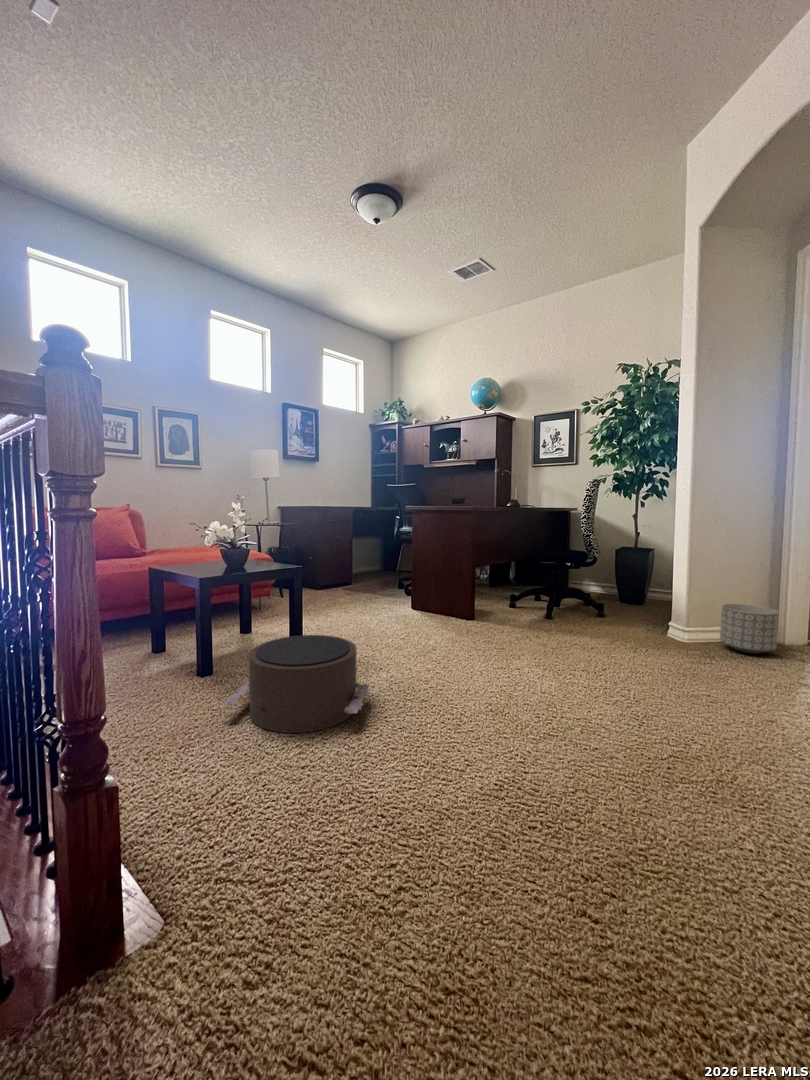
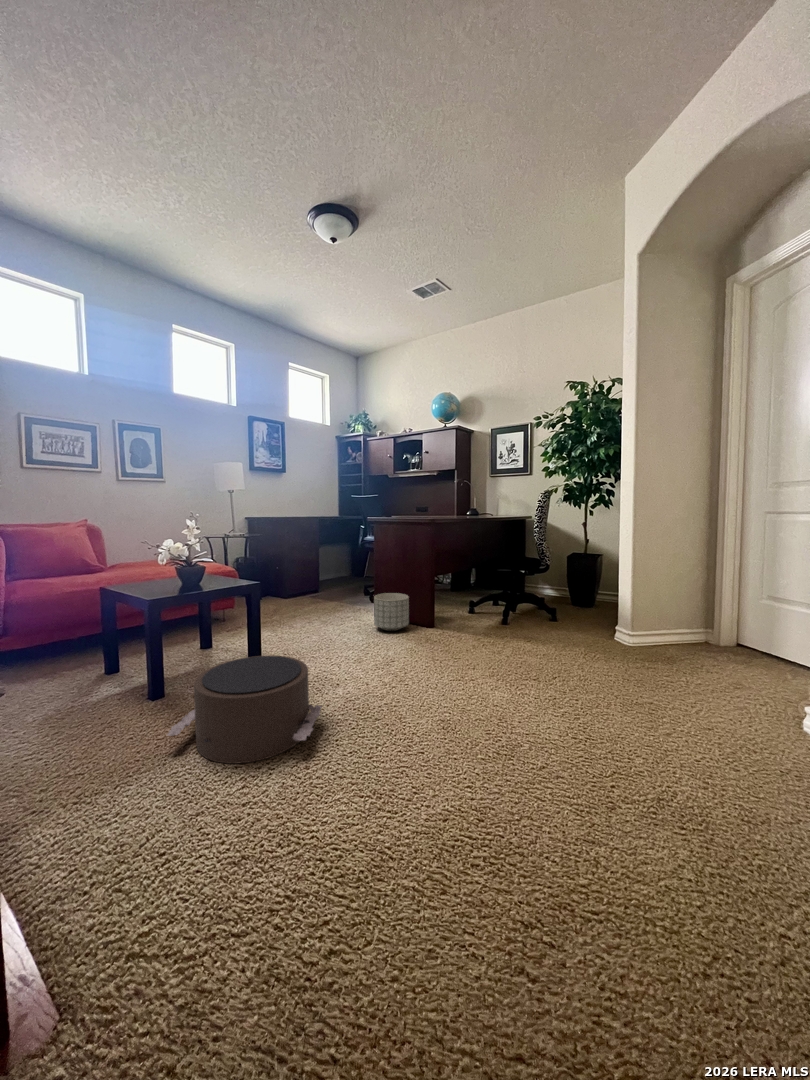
planter: present [720,604,779,654] -> present [374,593,409,631]

